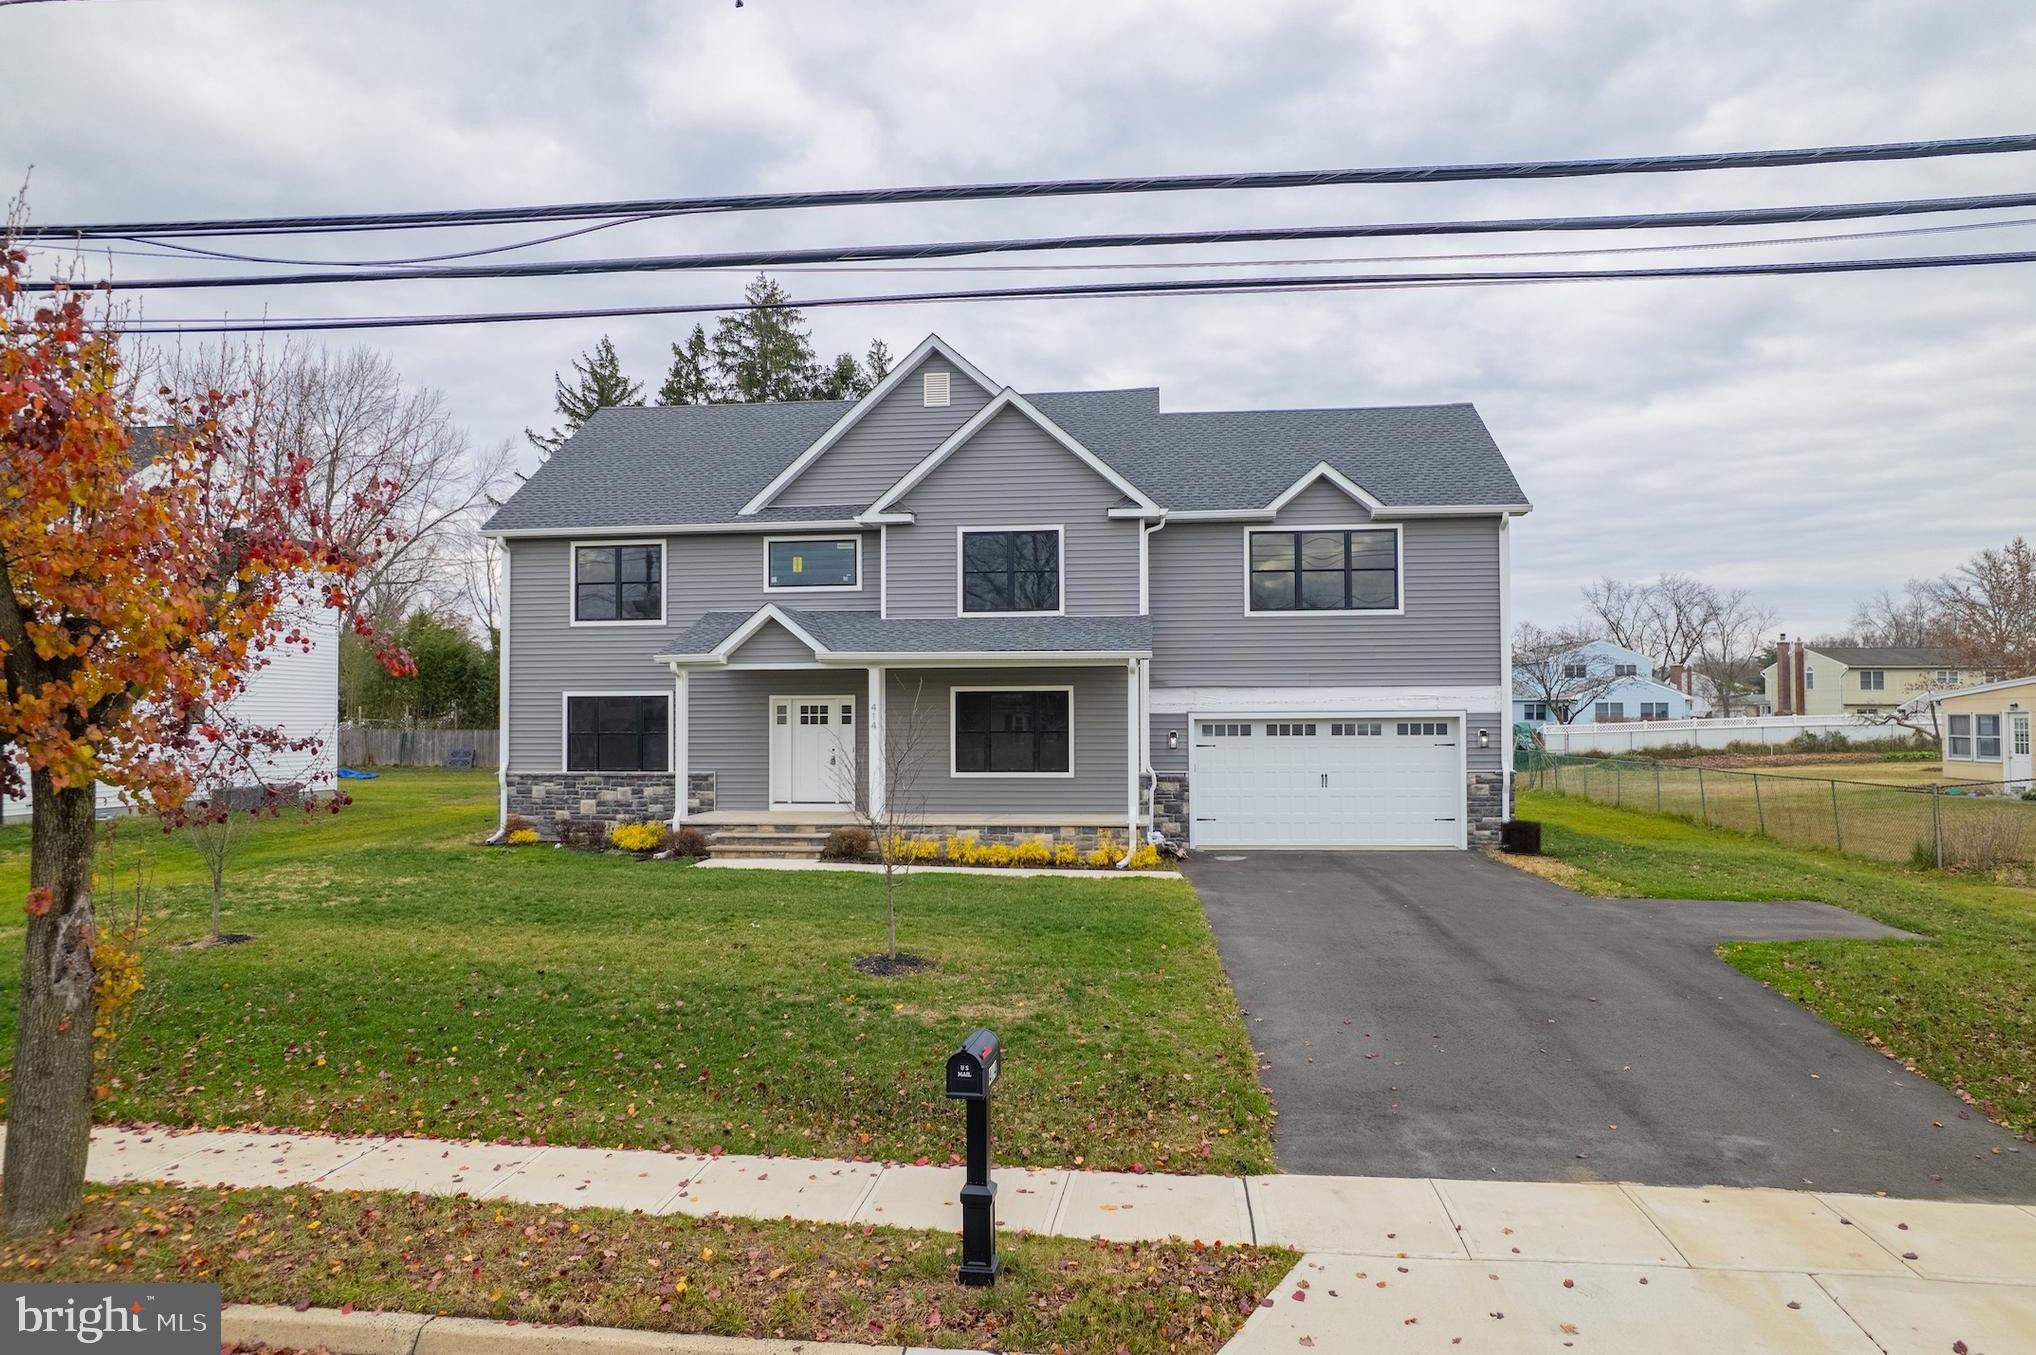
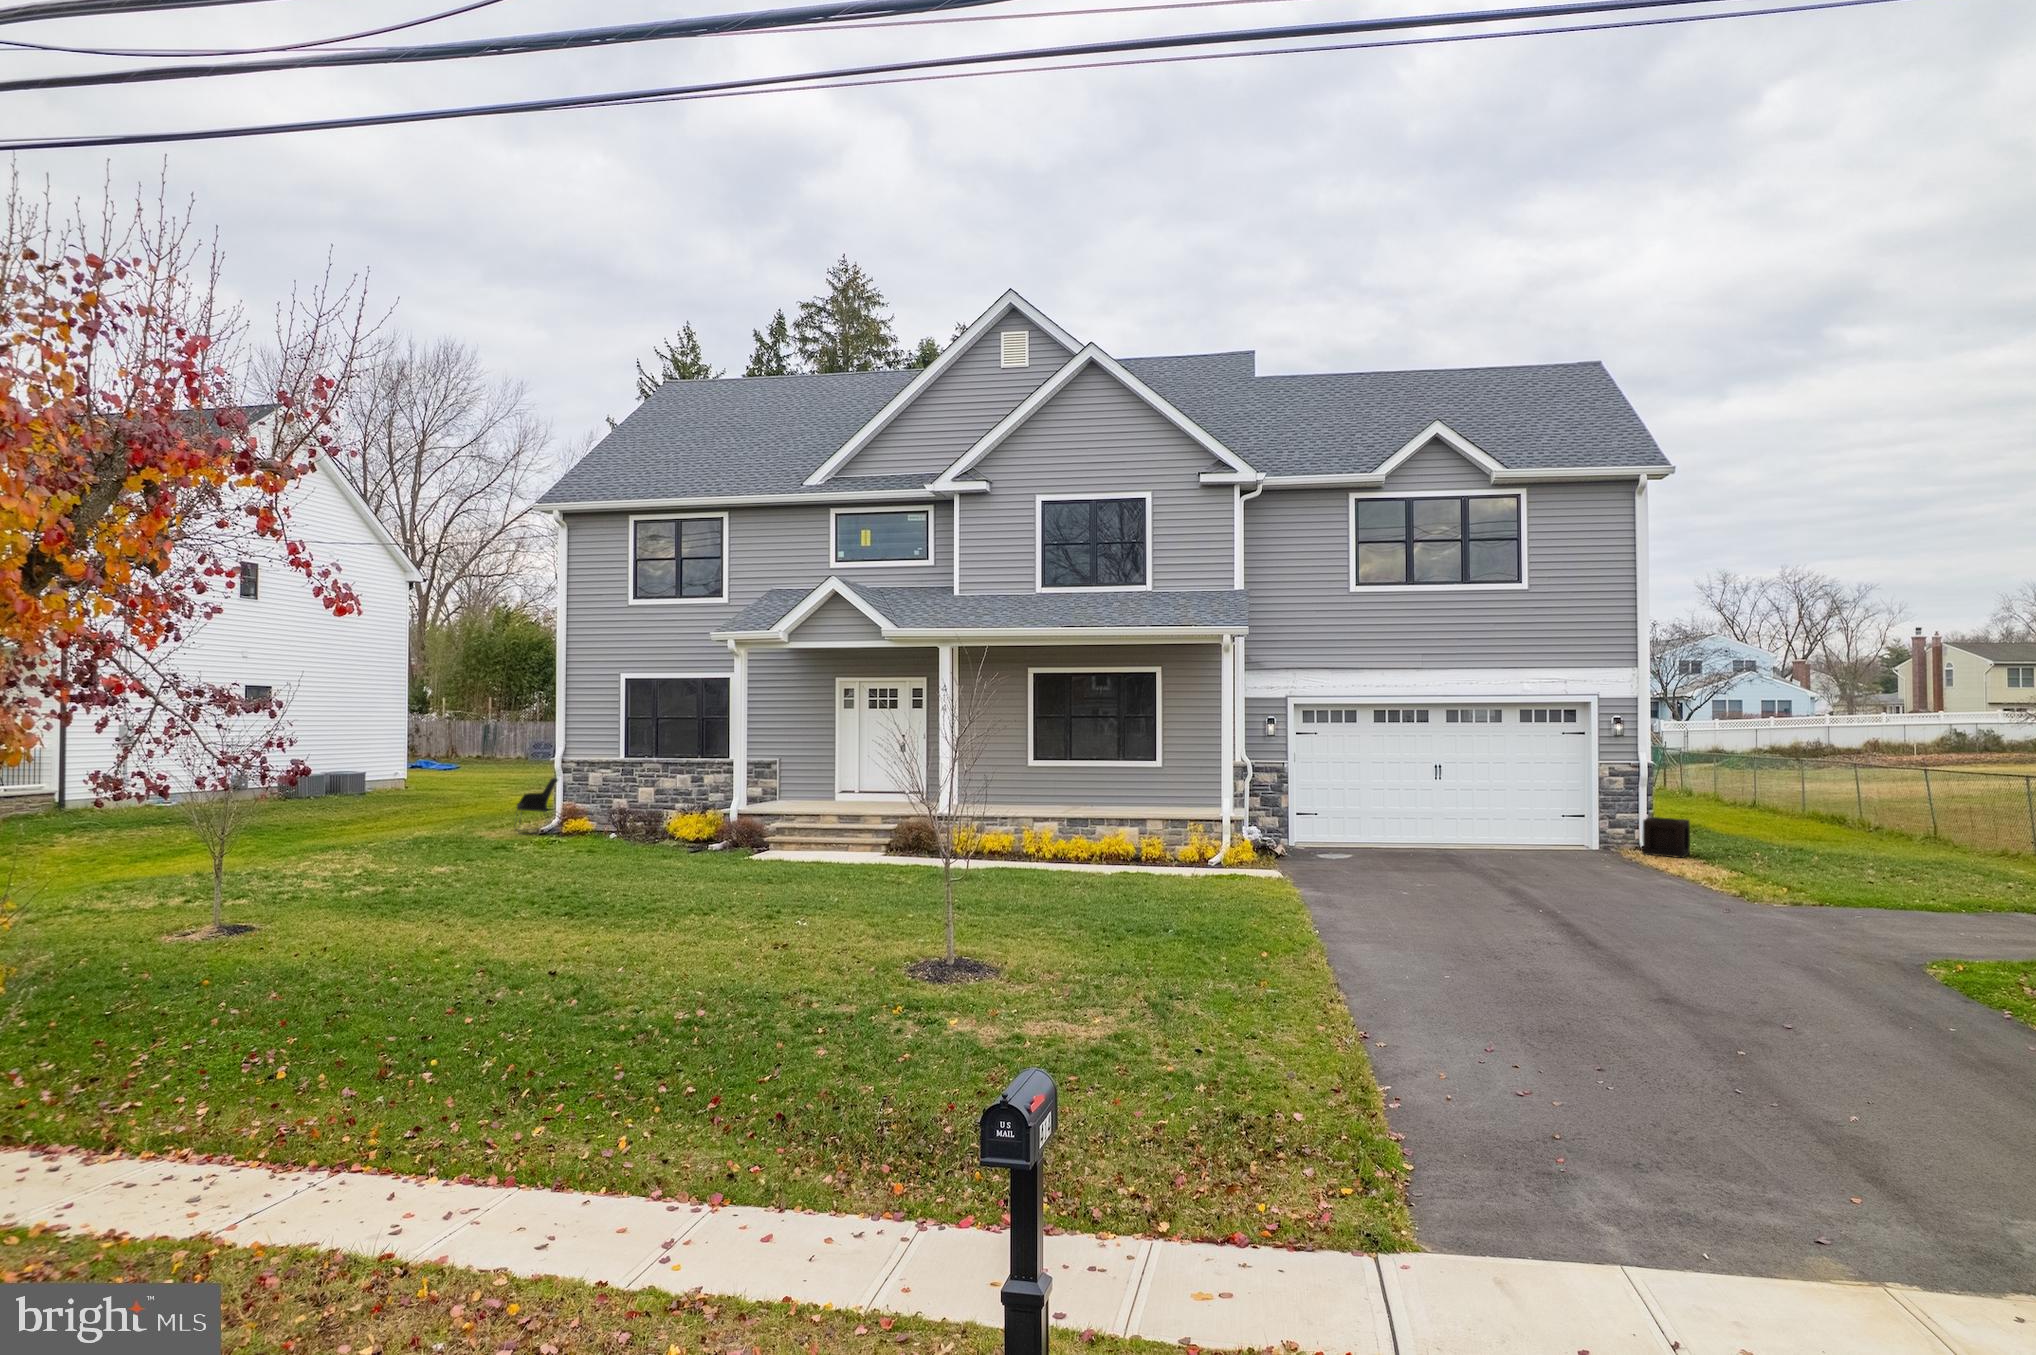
chair: none [458,792,502,847] -> present [514,778,558,831]

